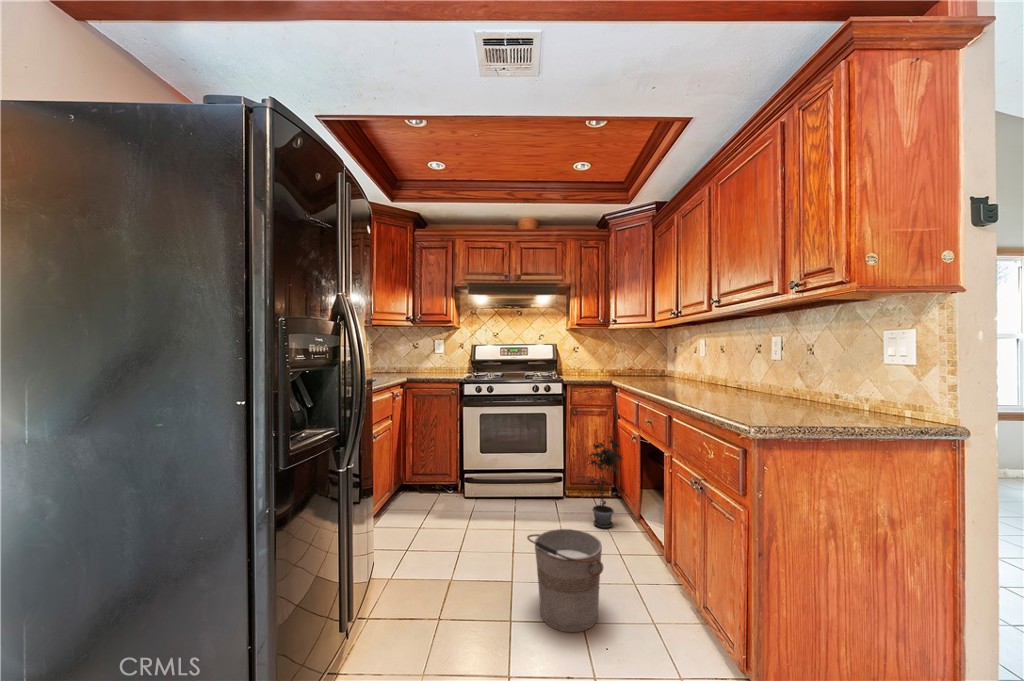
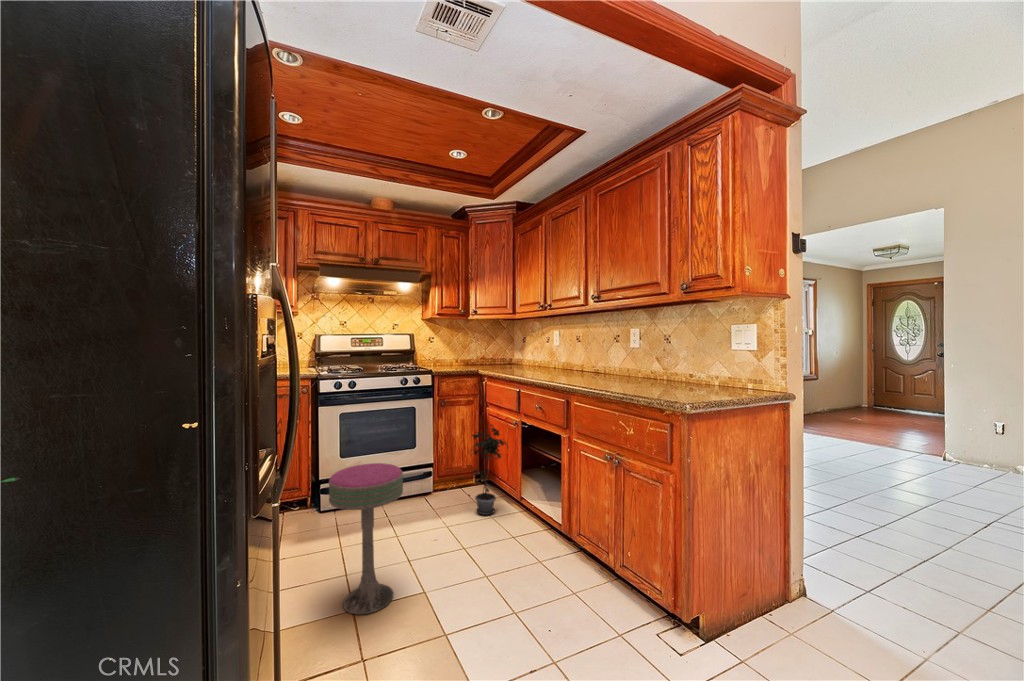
bar stool: none [433,457,493,585] -> present [329,463,403,615]
bucket: present [527,529,603,632] -> none [459,521,539,626]

